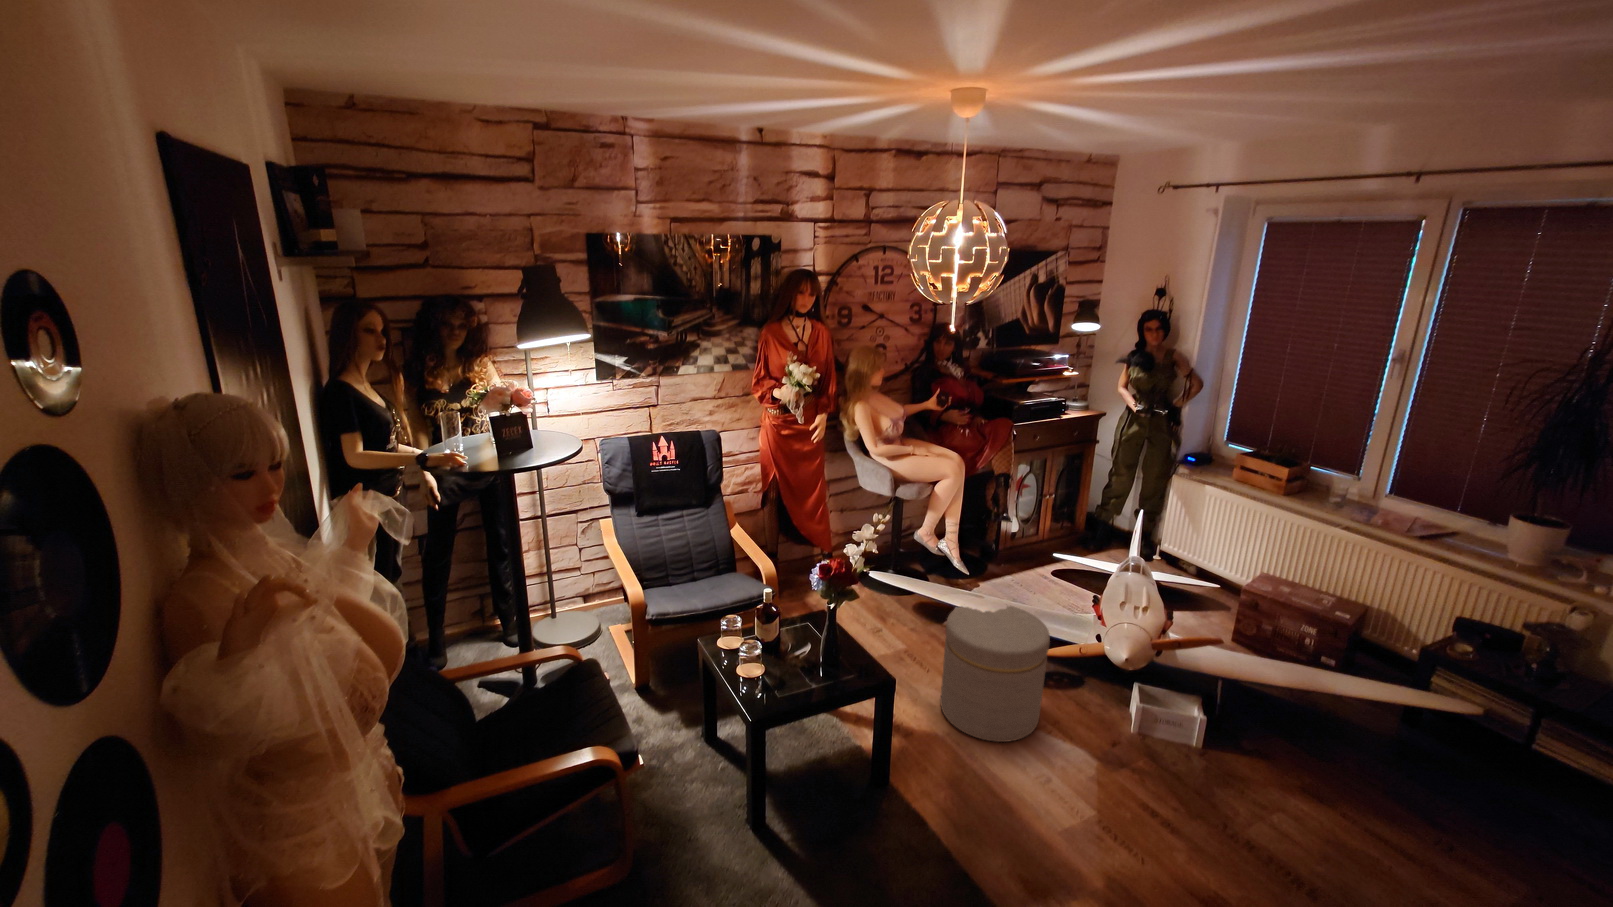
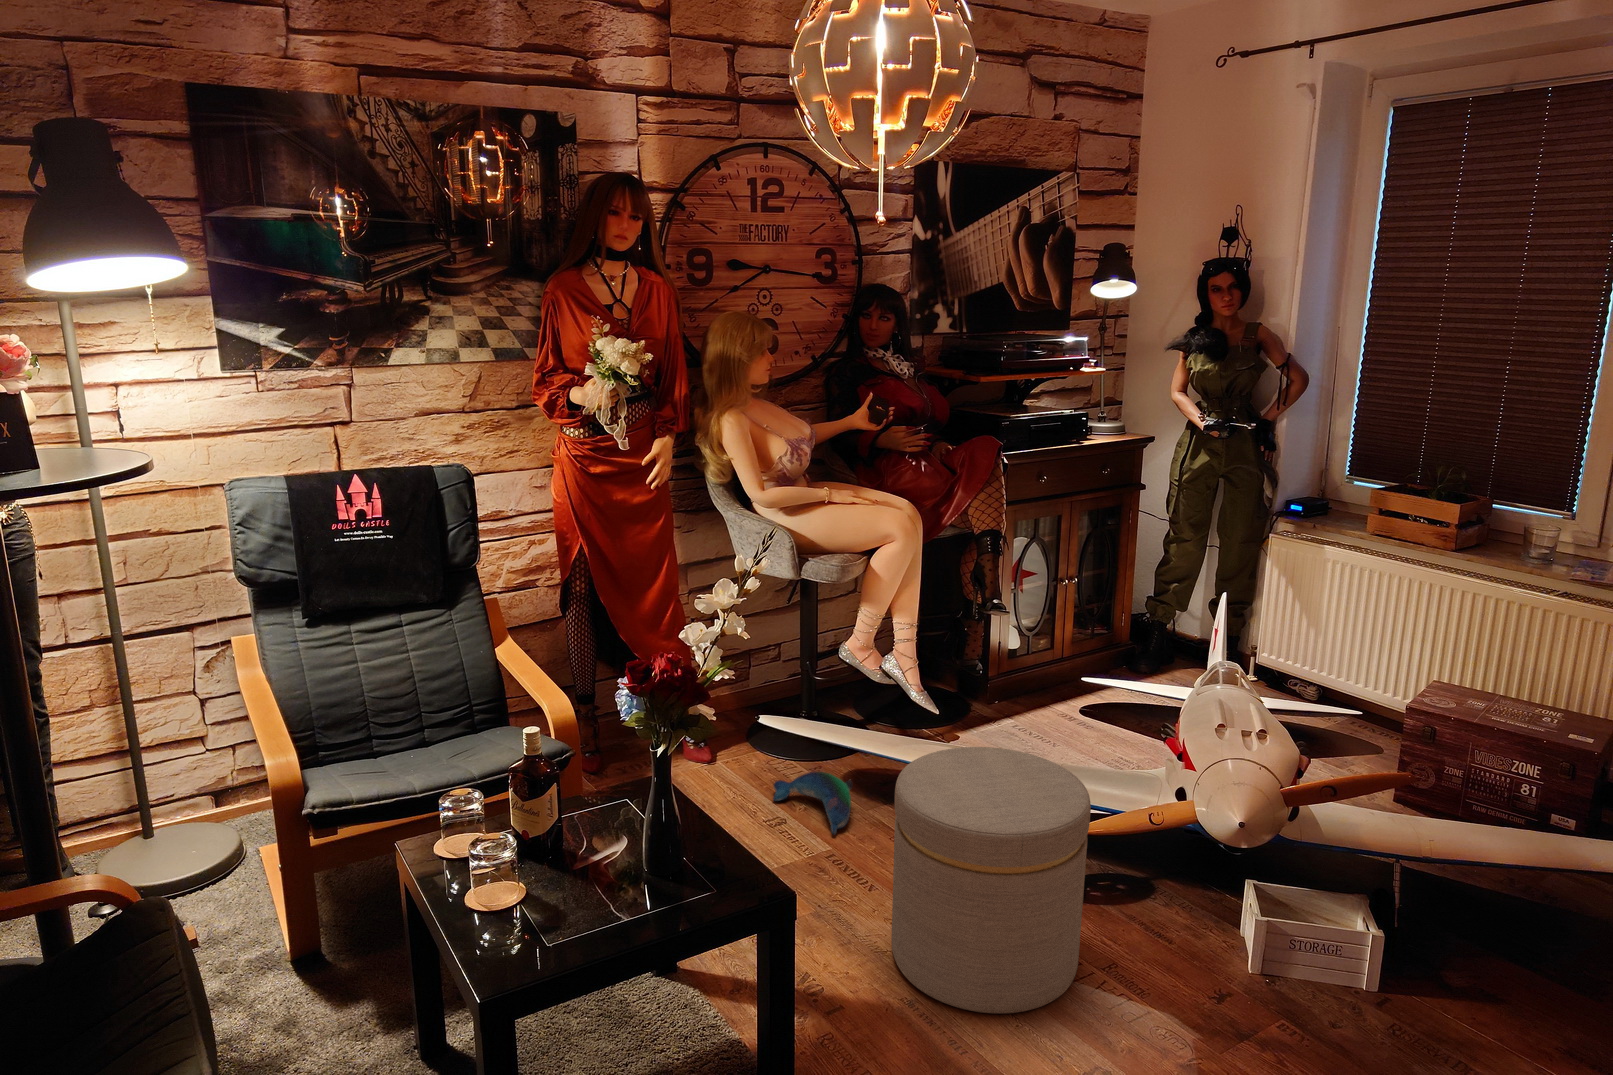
plush toy: none [875,604,920,640] -> present [773,772,853,834]

